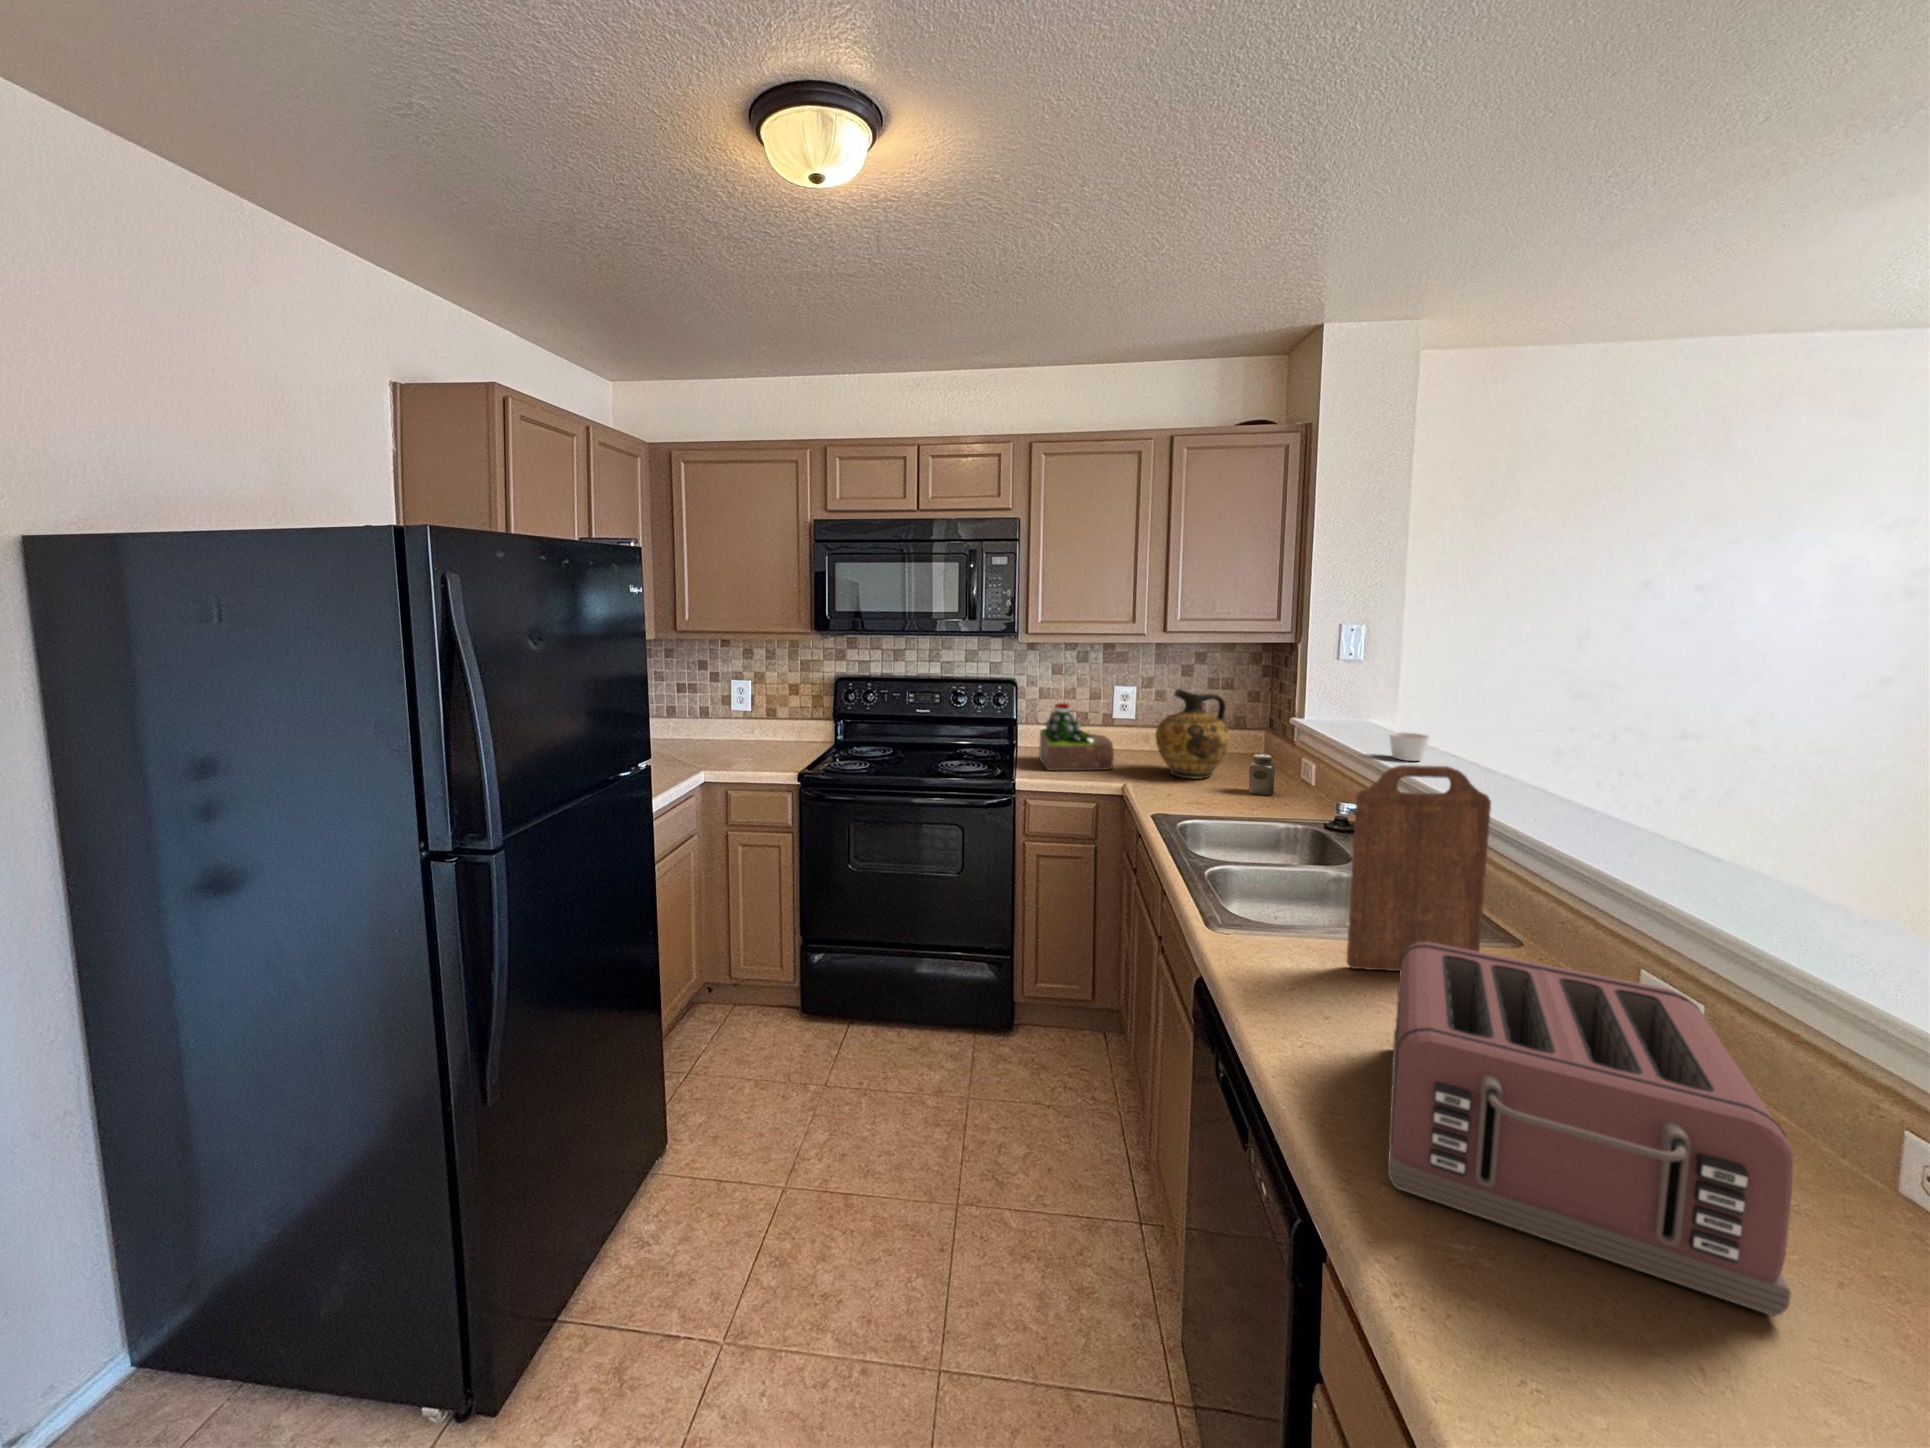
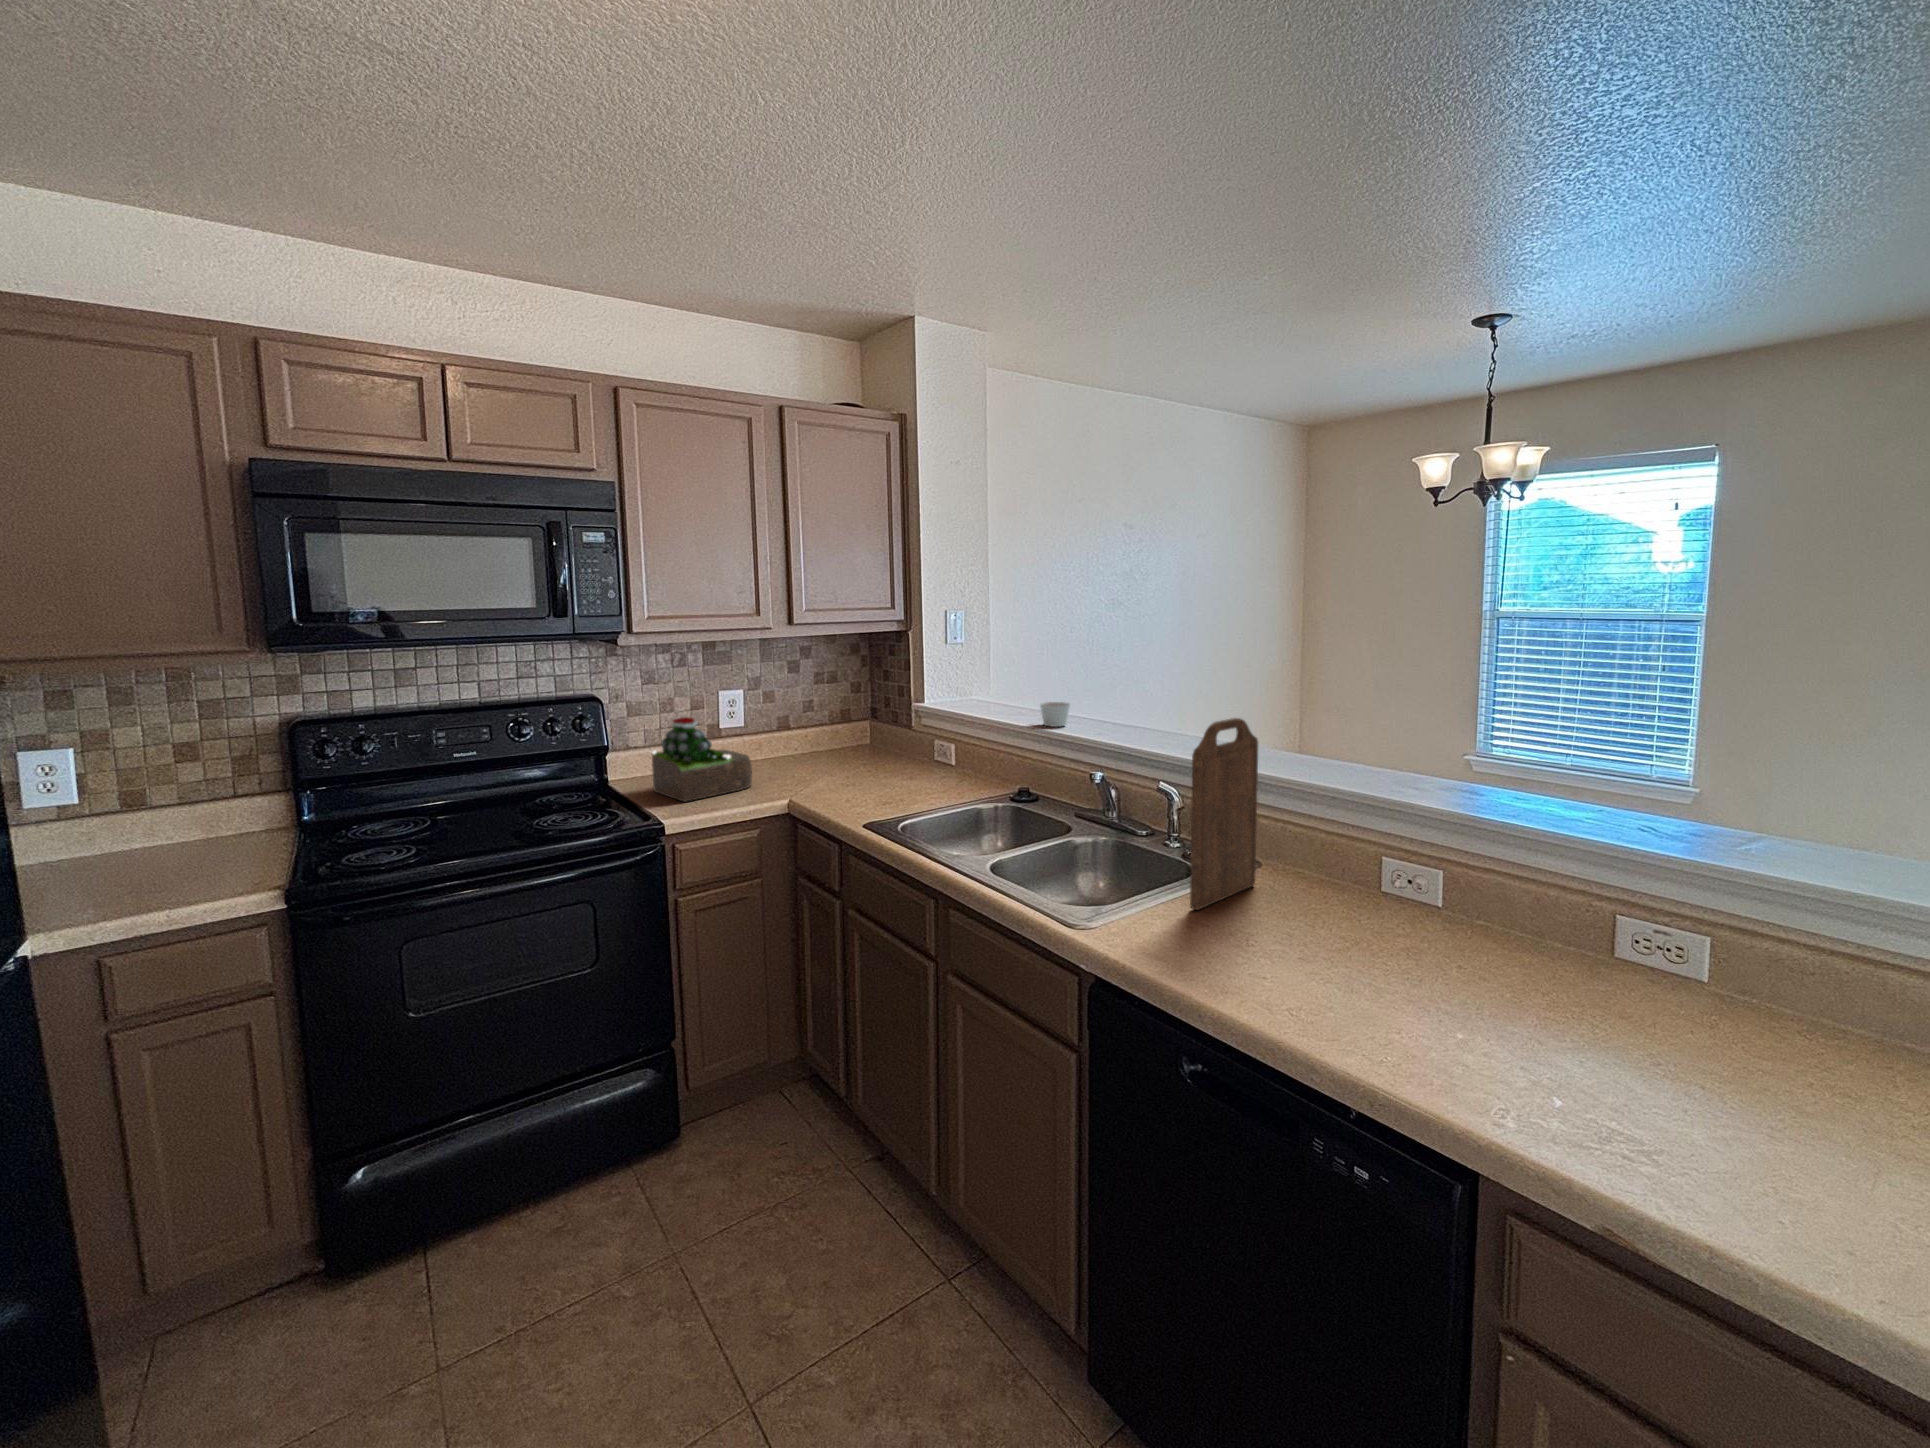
ceramic jug: present [1156,689,1230,779] -> none [797,686,873,781]
salt shaker: present [1249,754,1275,796] -> none [906,742,929,783]
toaster: present [1388,942,1793,1316] -> none [1302,848,1635,1063]

